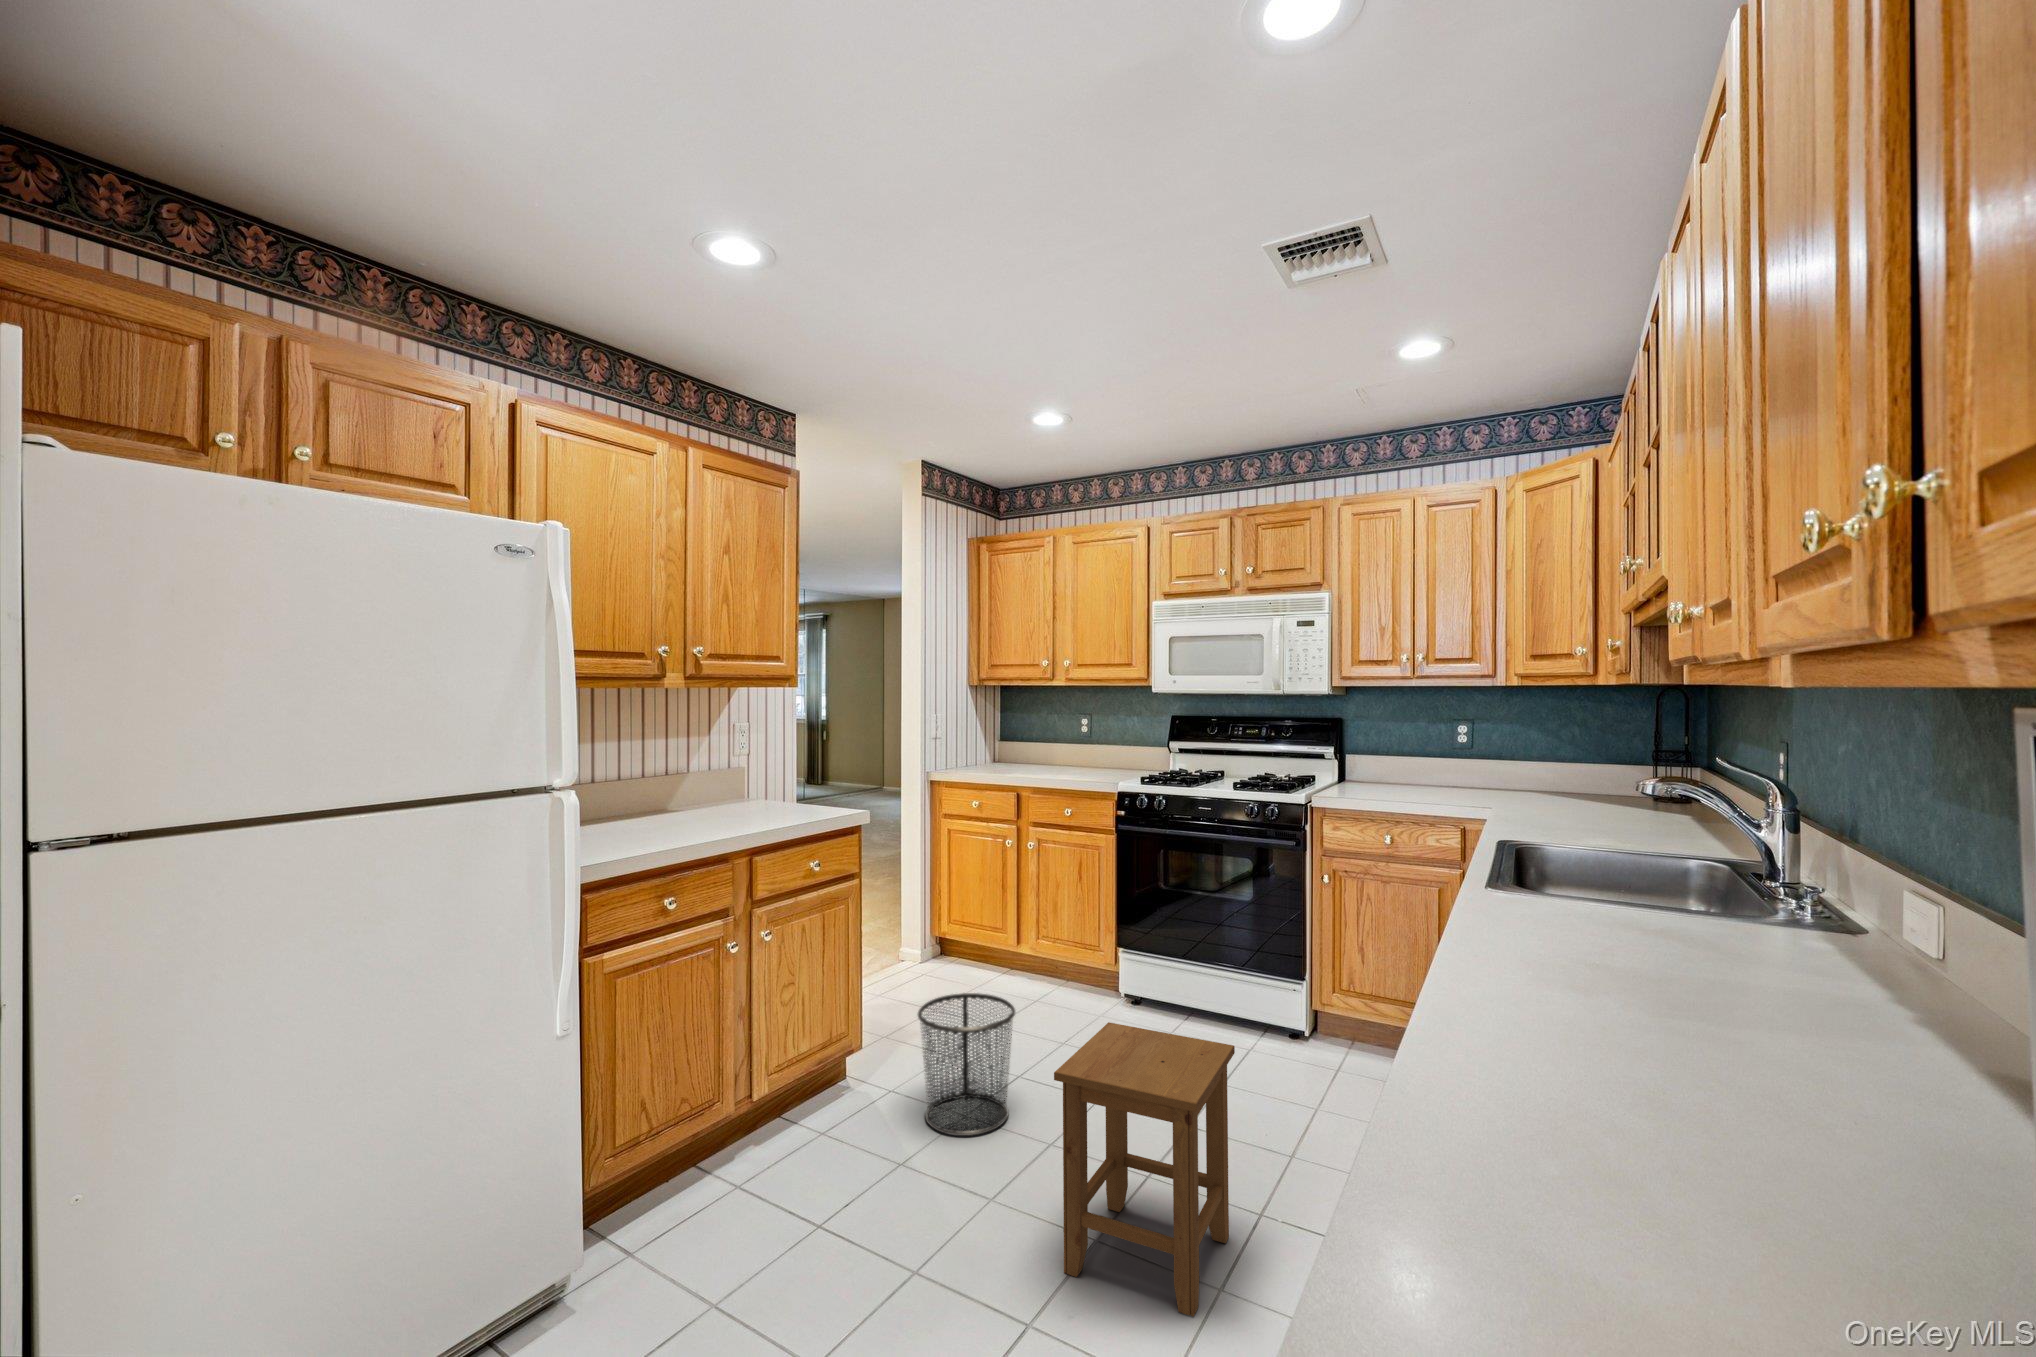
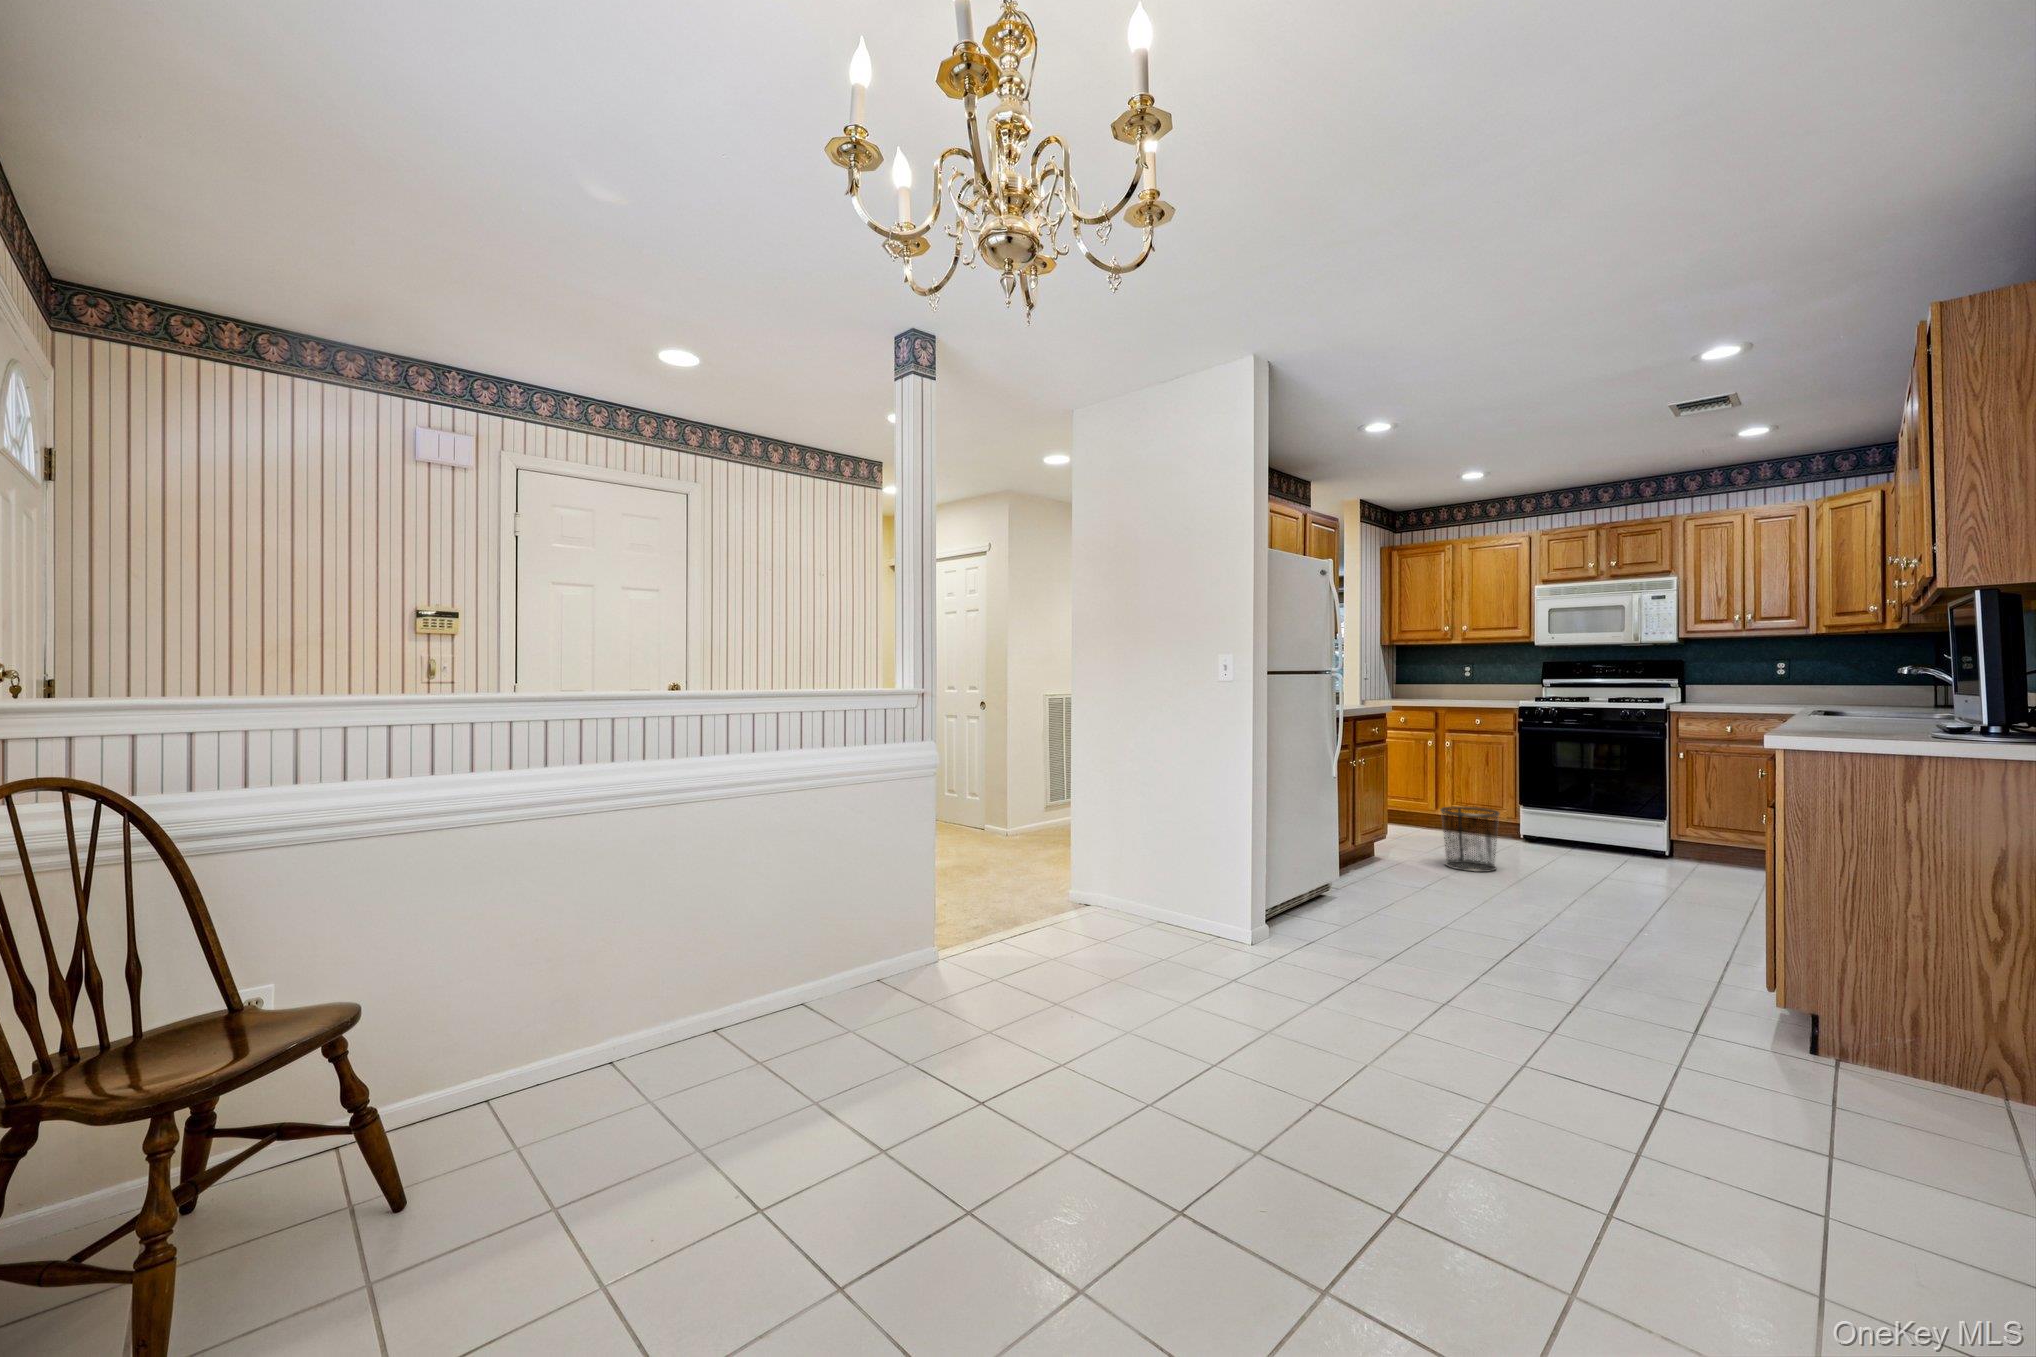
stool: present [1054,1022,1235,1317] -> none [1570,801,1661,913]

